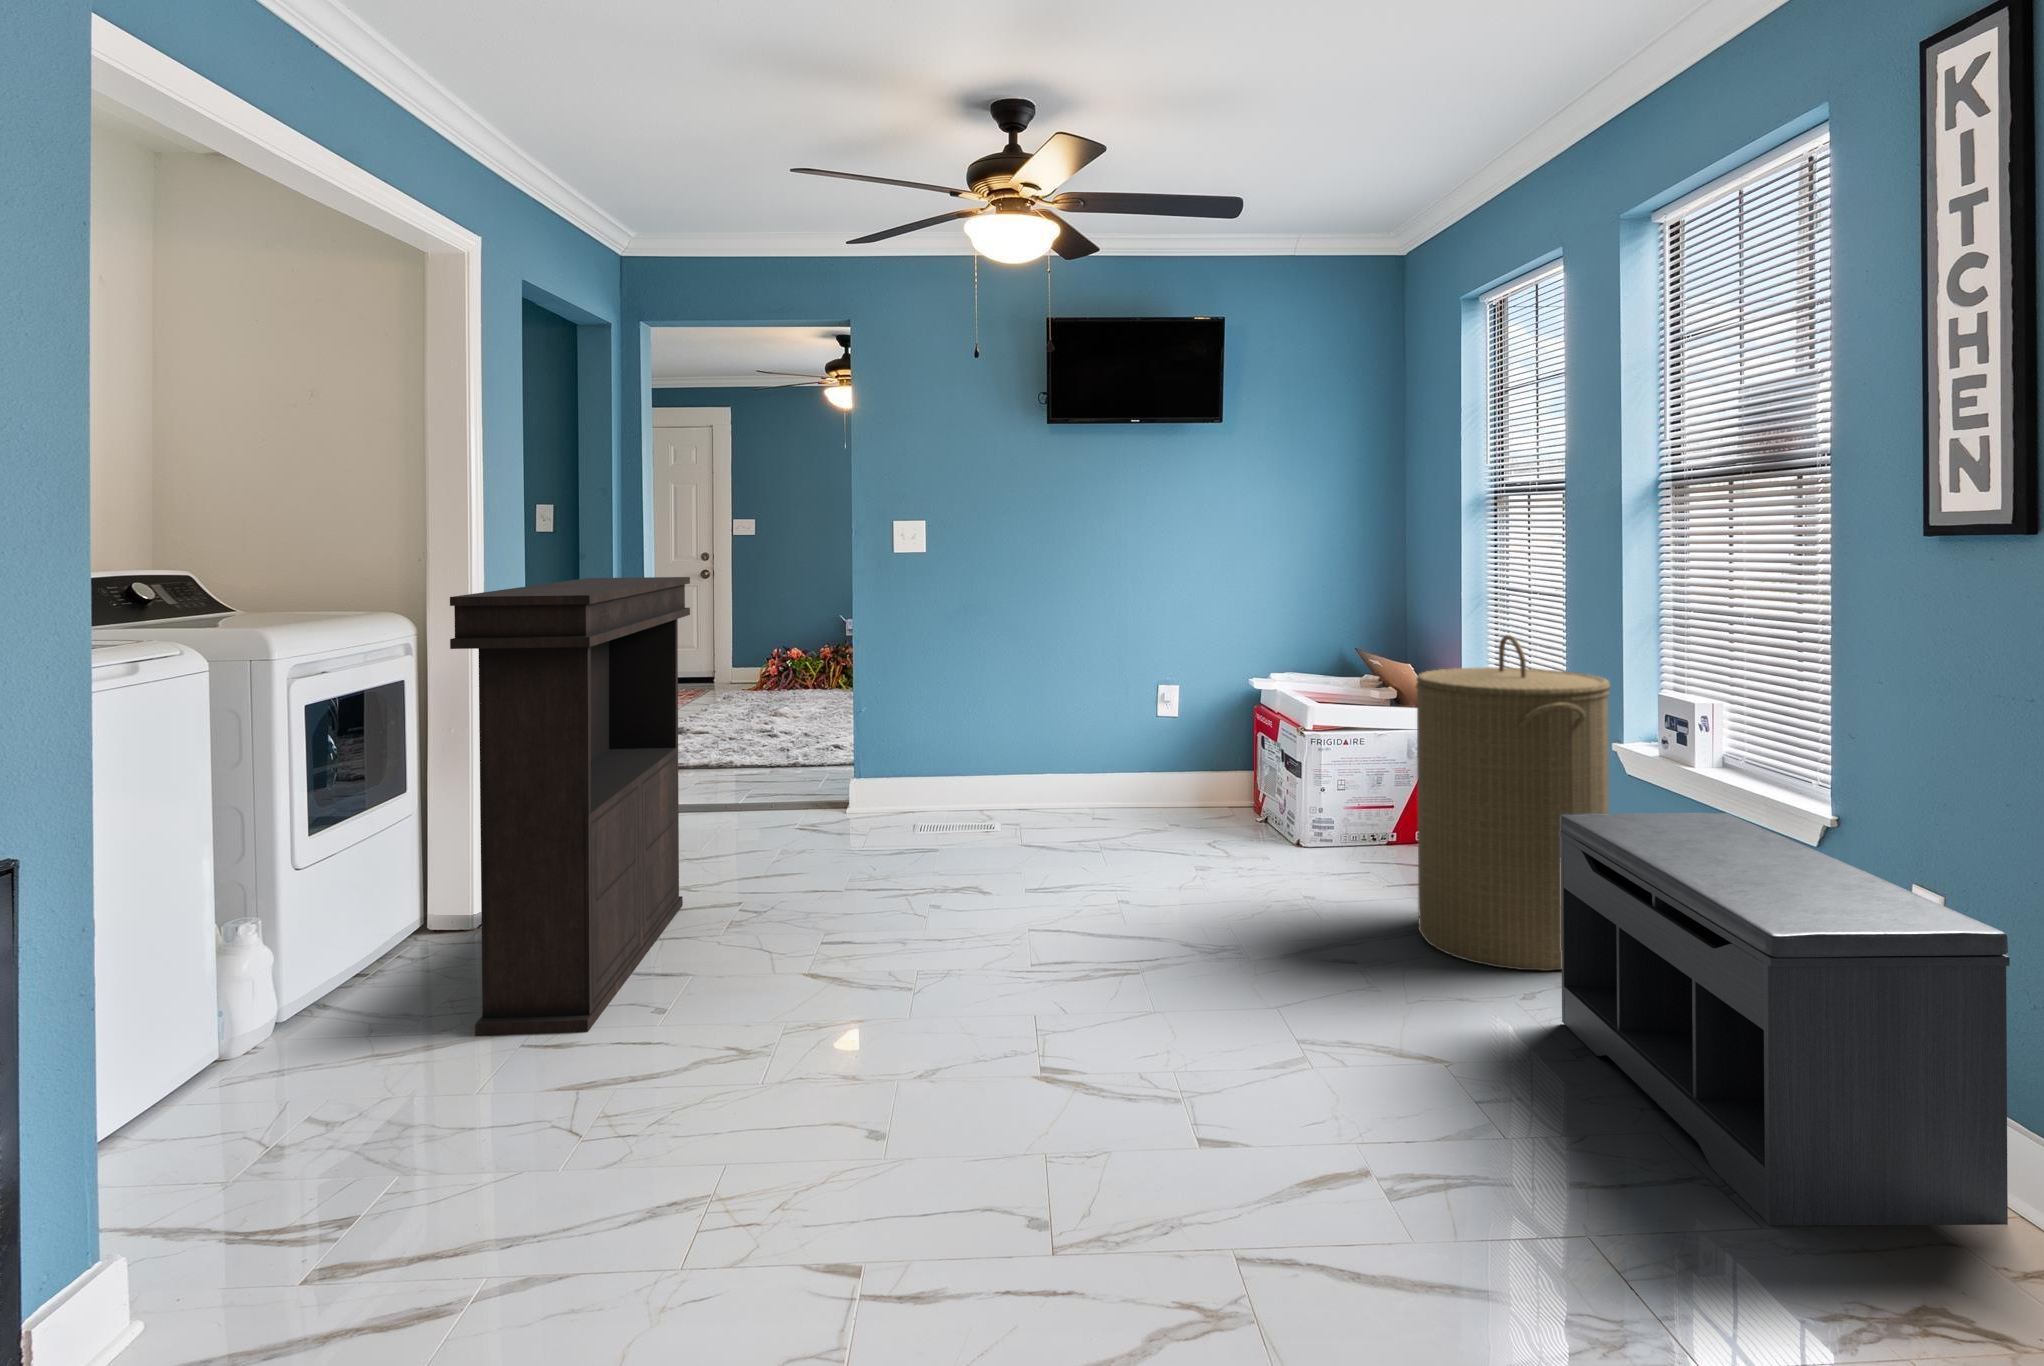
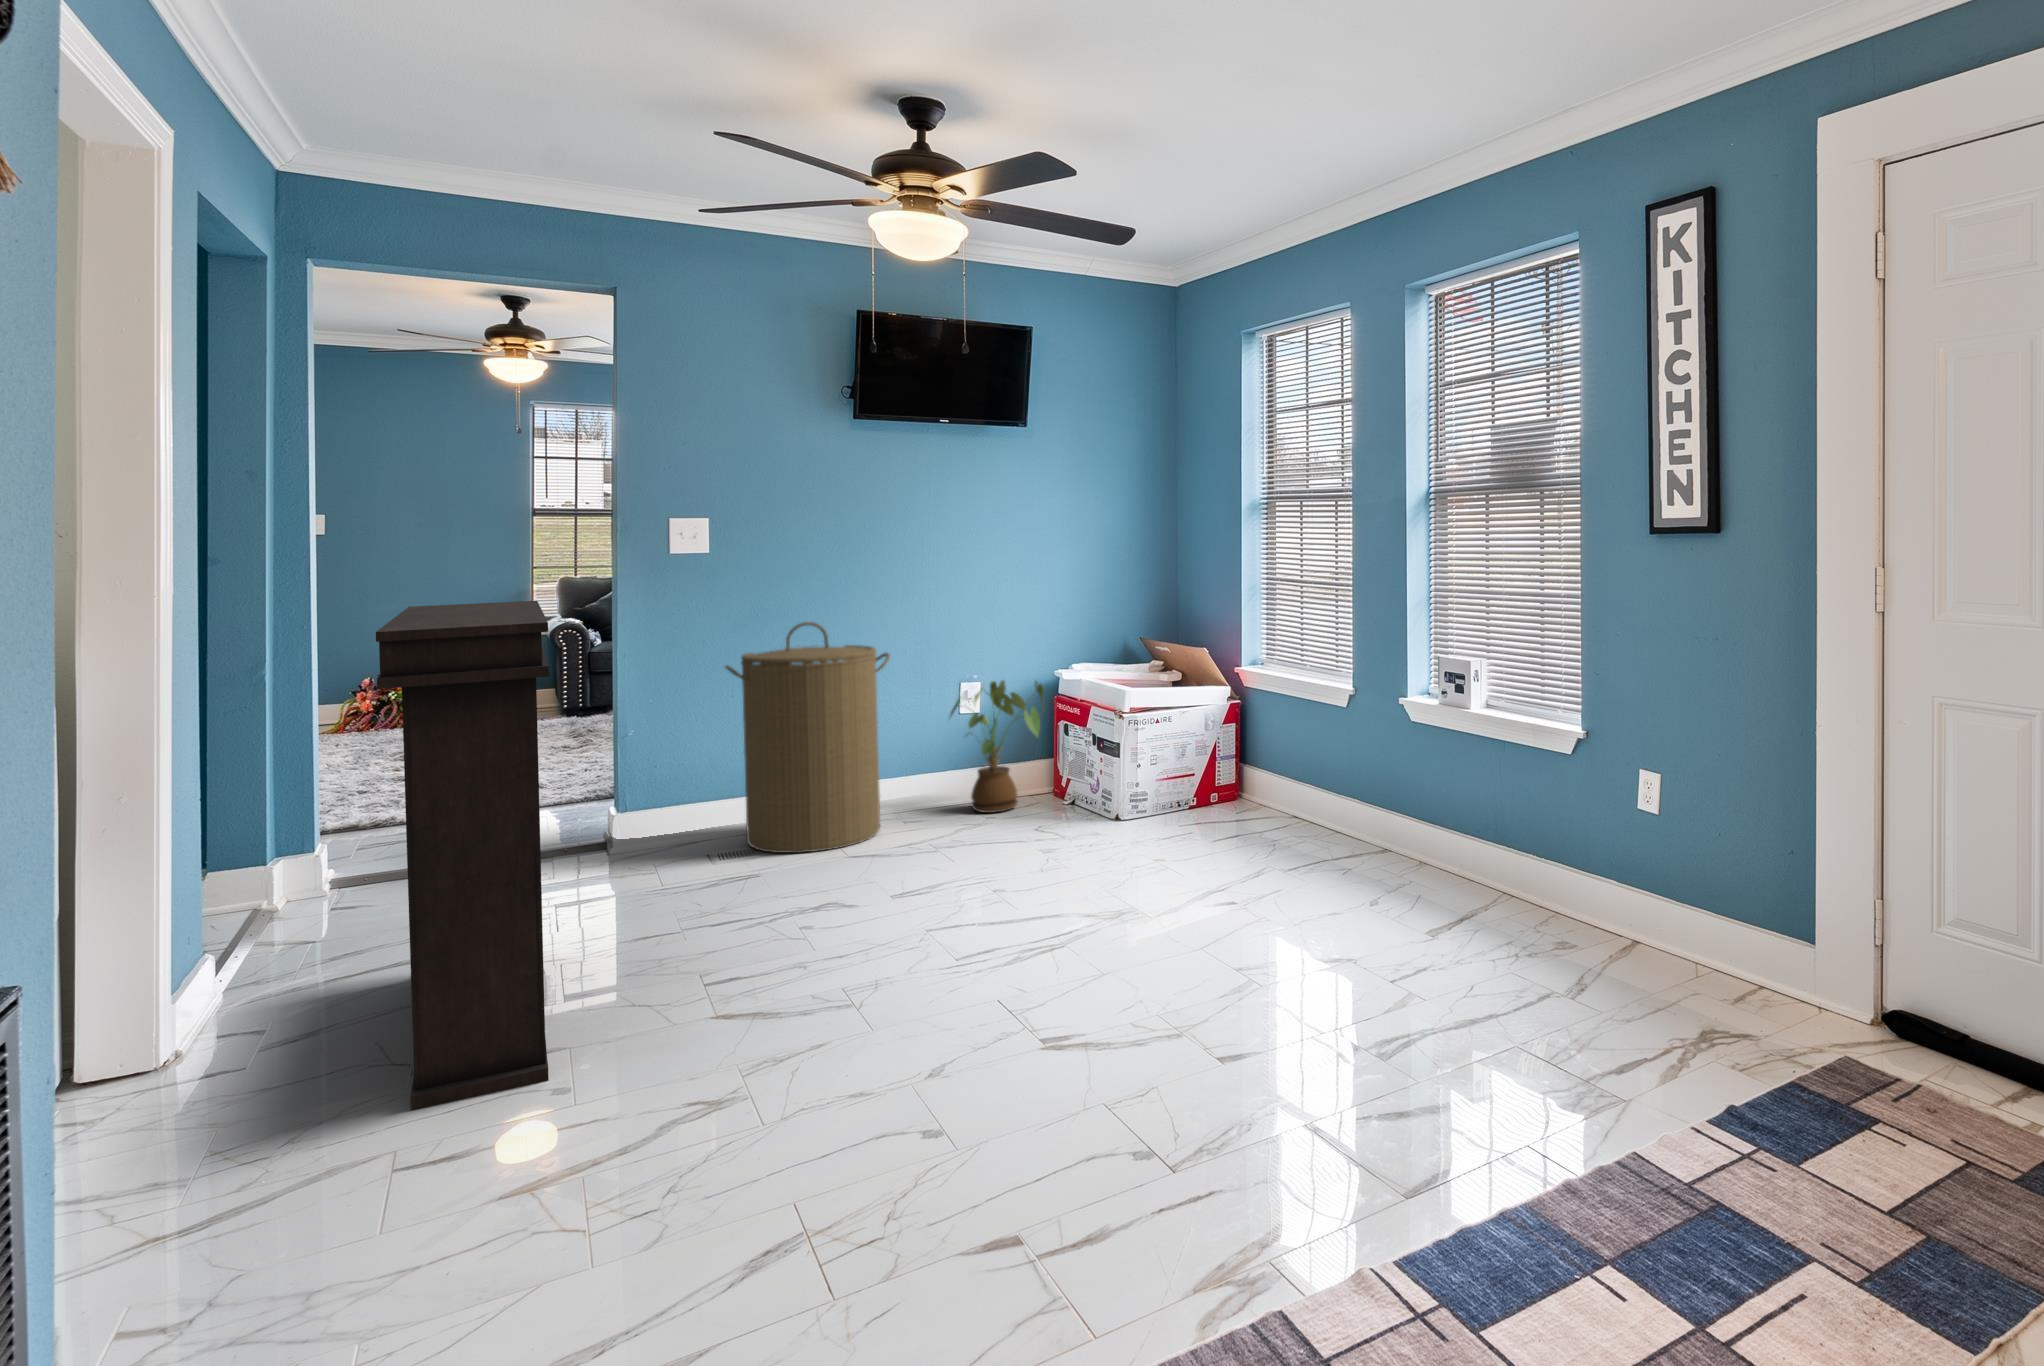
laundry hamper: present [1416,635,1610,971] -> present [725,622,890,853]
house plant: none [1128,682,1238,824] -> present [949,681,1046,813]
bench: present [1560,812,2010,1226] -> none [1400,741,1718,1007]

